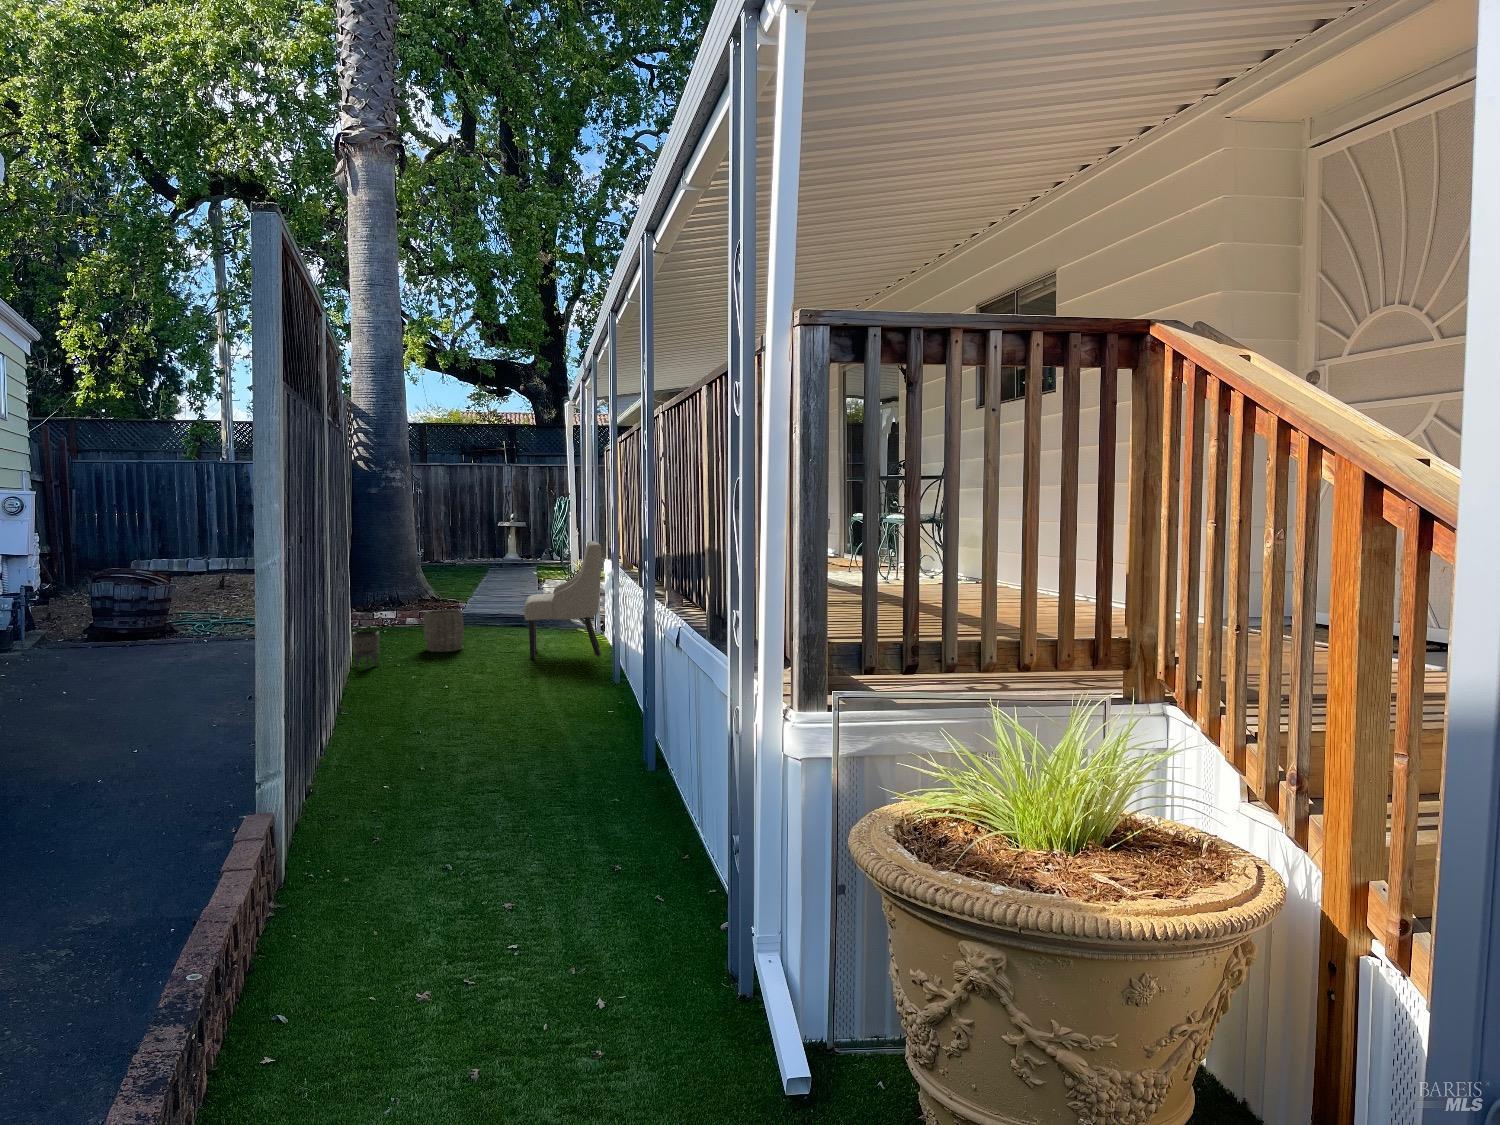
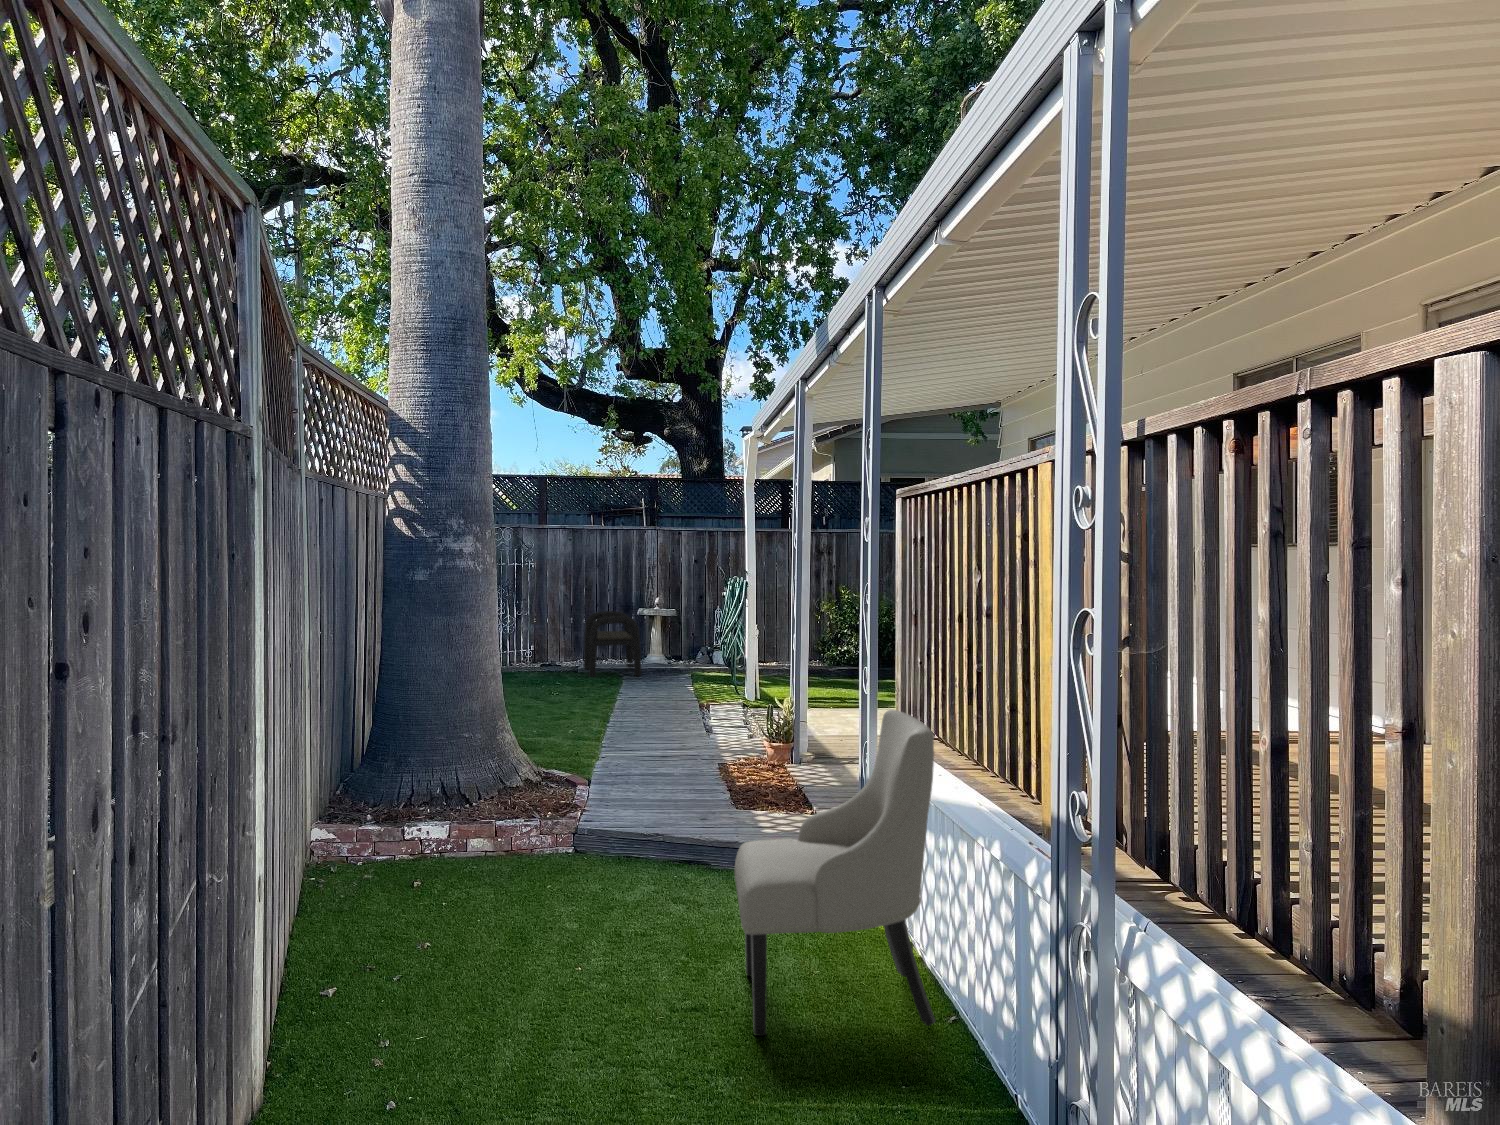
bench: none [461,523,502,568] -> present [584,611,642,677]
woven basket: present [424,609,464,652] -> none [491,862,584,980]
planter: present [352,631,379,669] -> none [276,973,354,1098]

